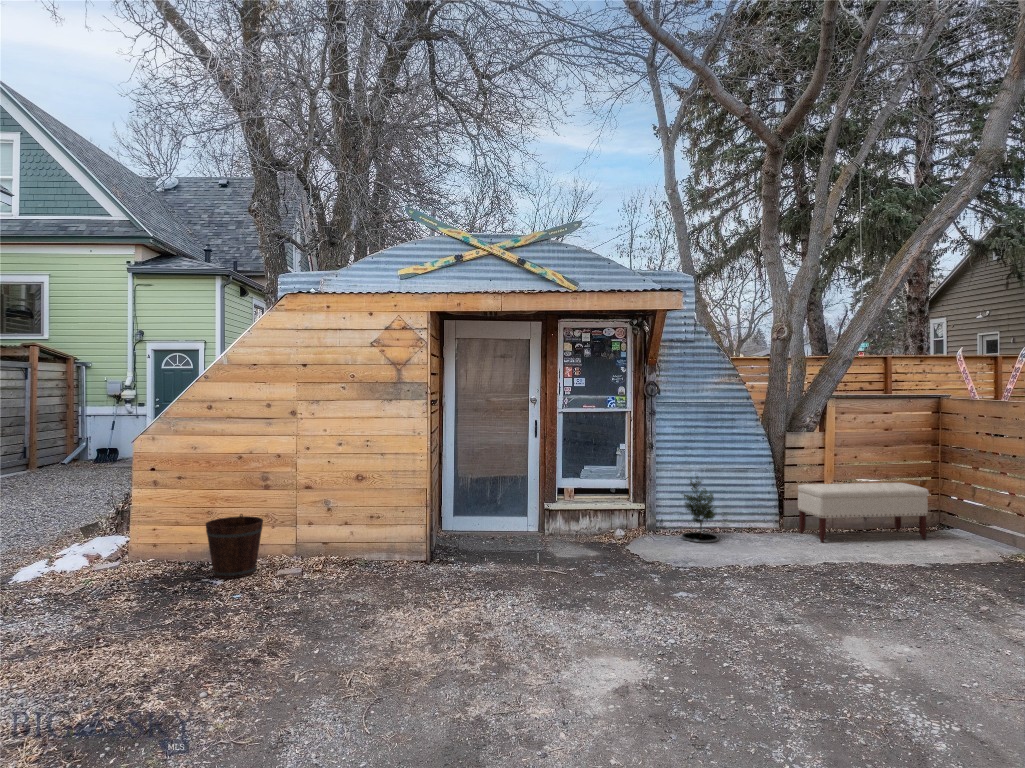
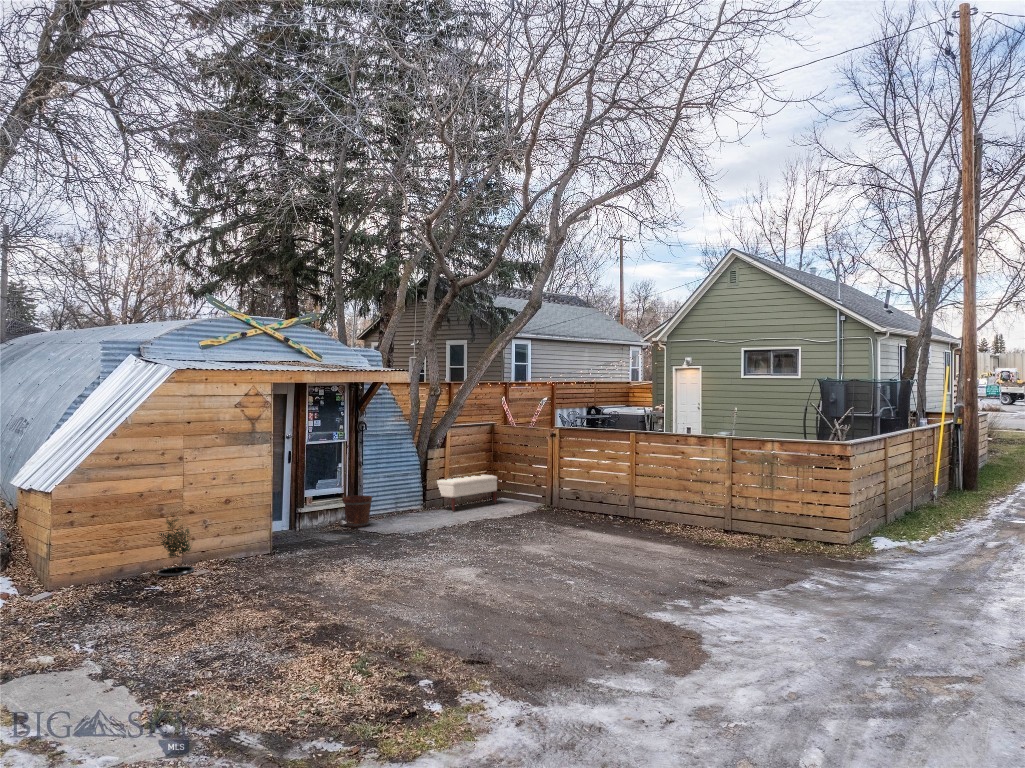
potted tree: present [681,476,719,543] -> present [157,515,194,576]
bucket: present [206,514,263,579] -> present [343,495,372,527]

